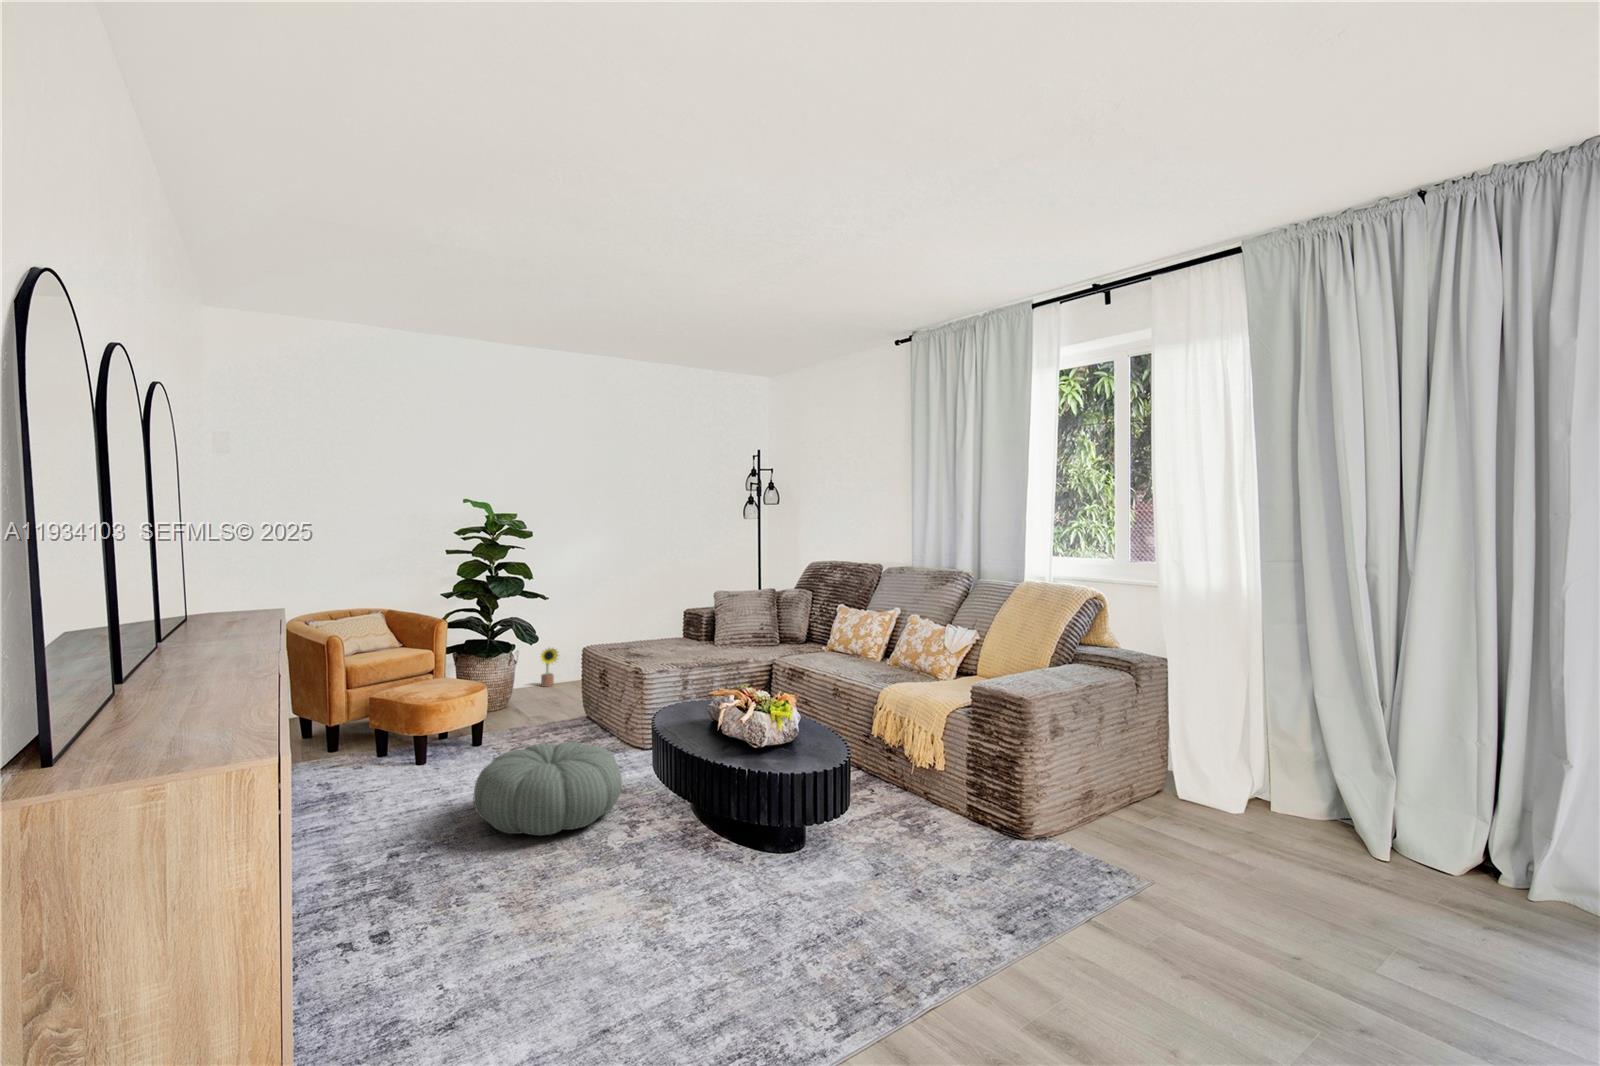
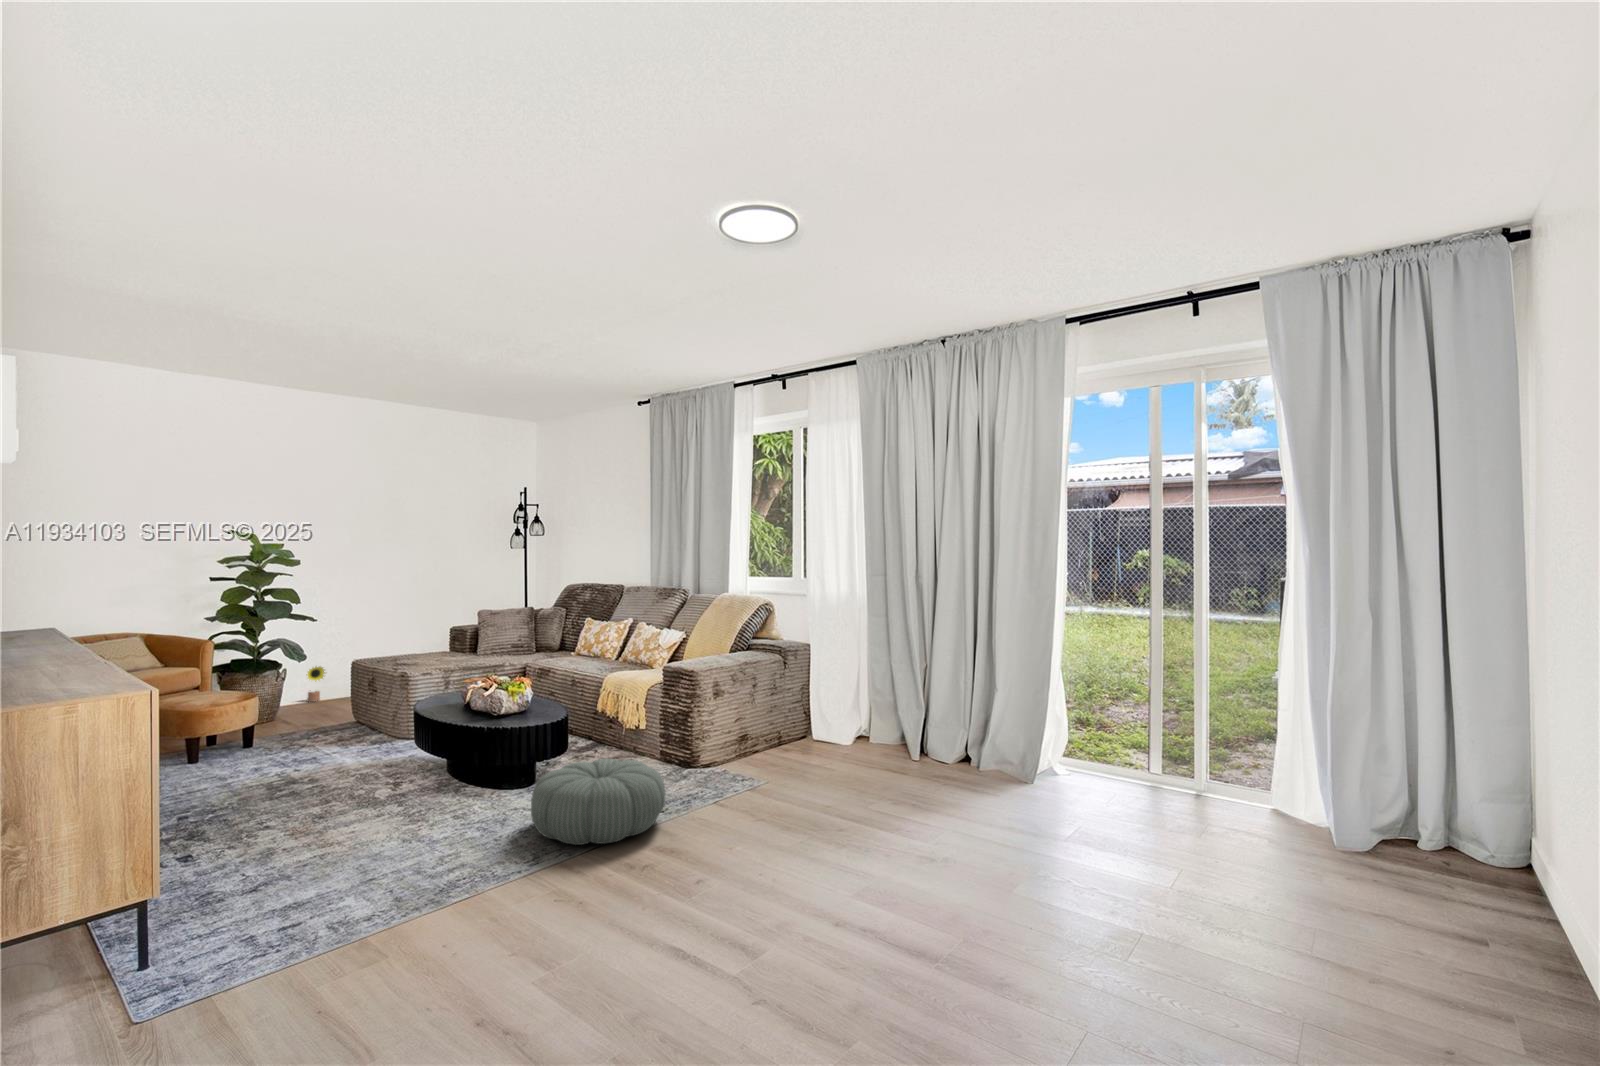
pouf: present [474,742,622,836] -> present [531,759,666,845]

